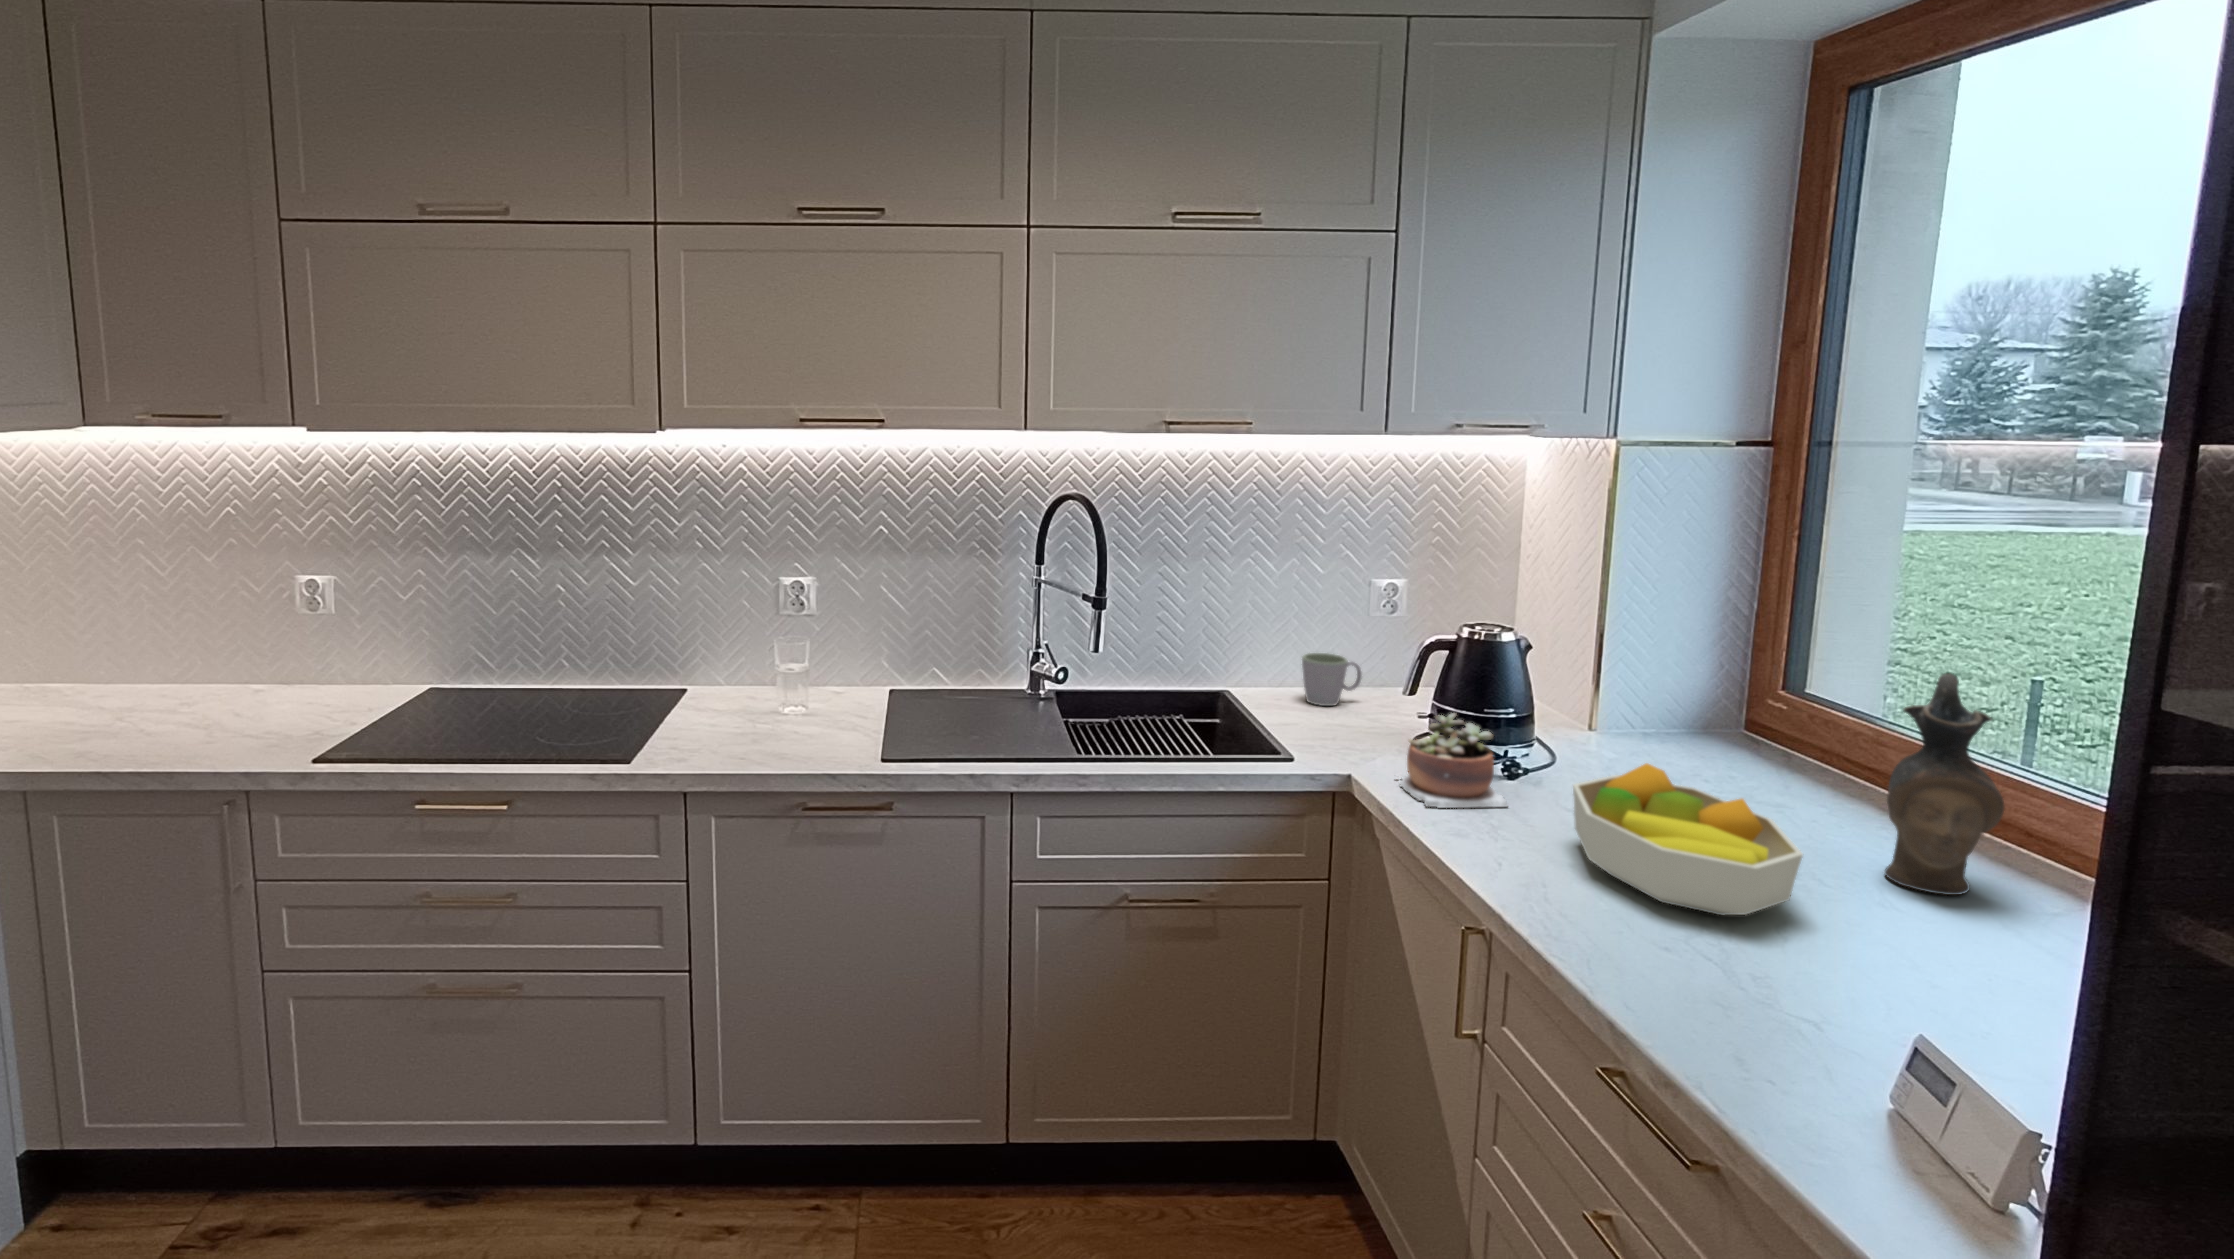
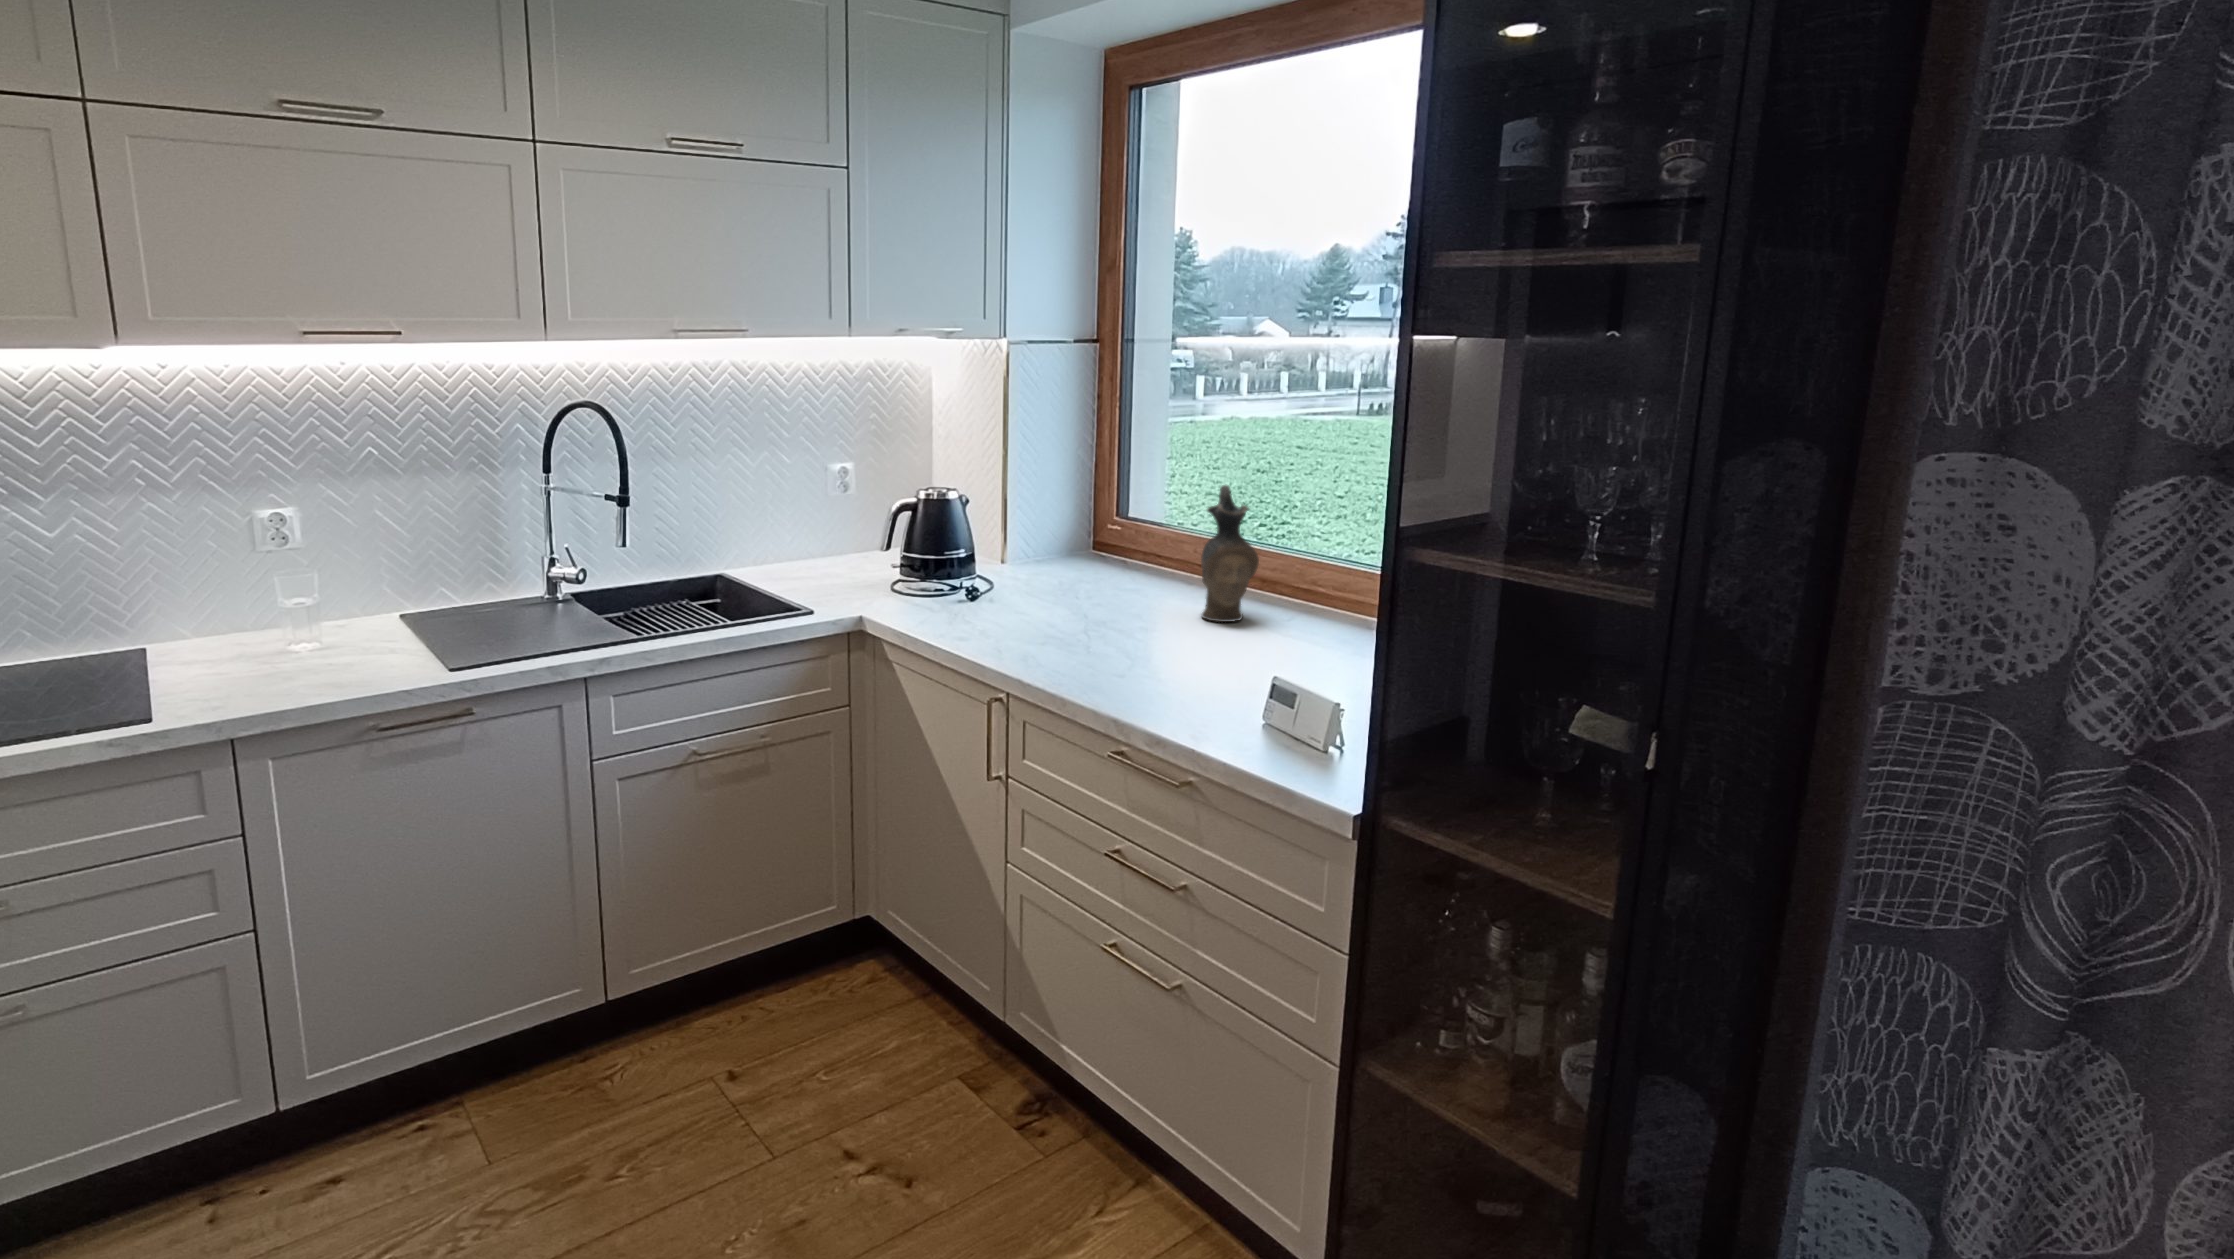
mug: present [1302,653,1362,706] -> none [789,530,836,574]
succulent plant: present [1400,713,1508,808] -> none [899,555,985,627]
fruit bowl: present [1573,763,1803,915] -> none [1034,567,1176,654]

